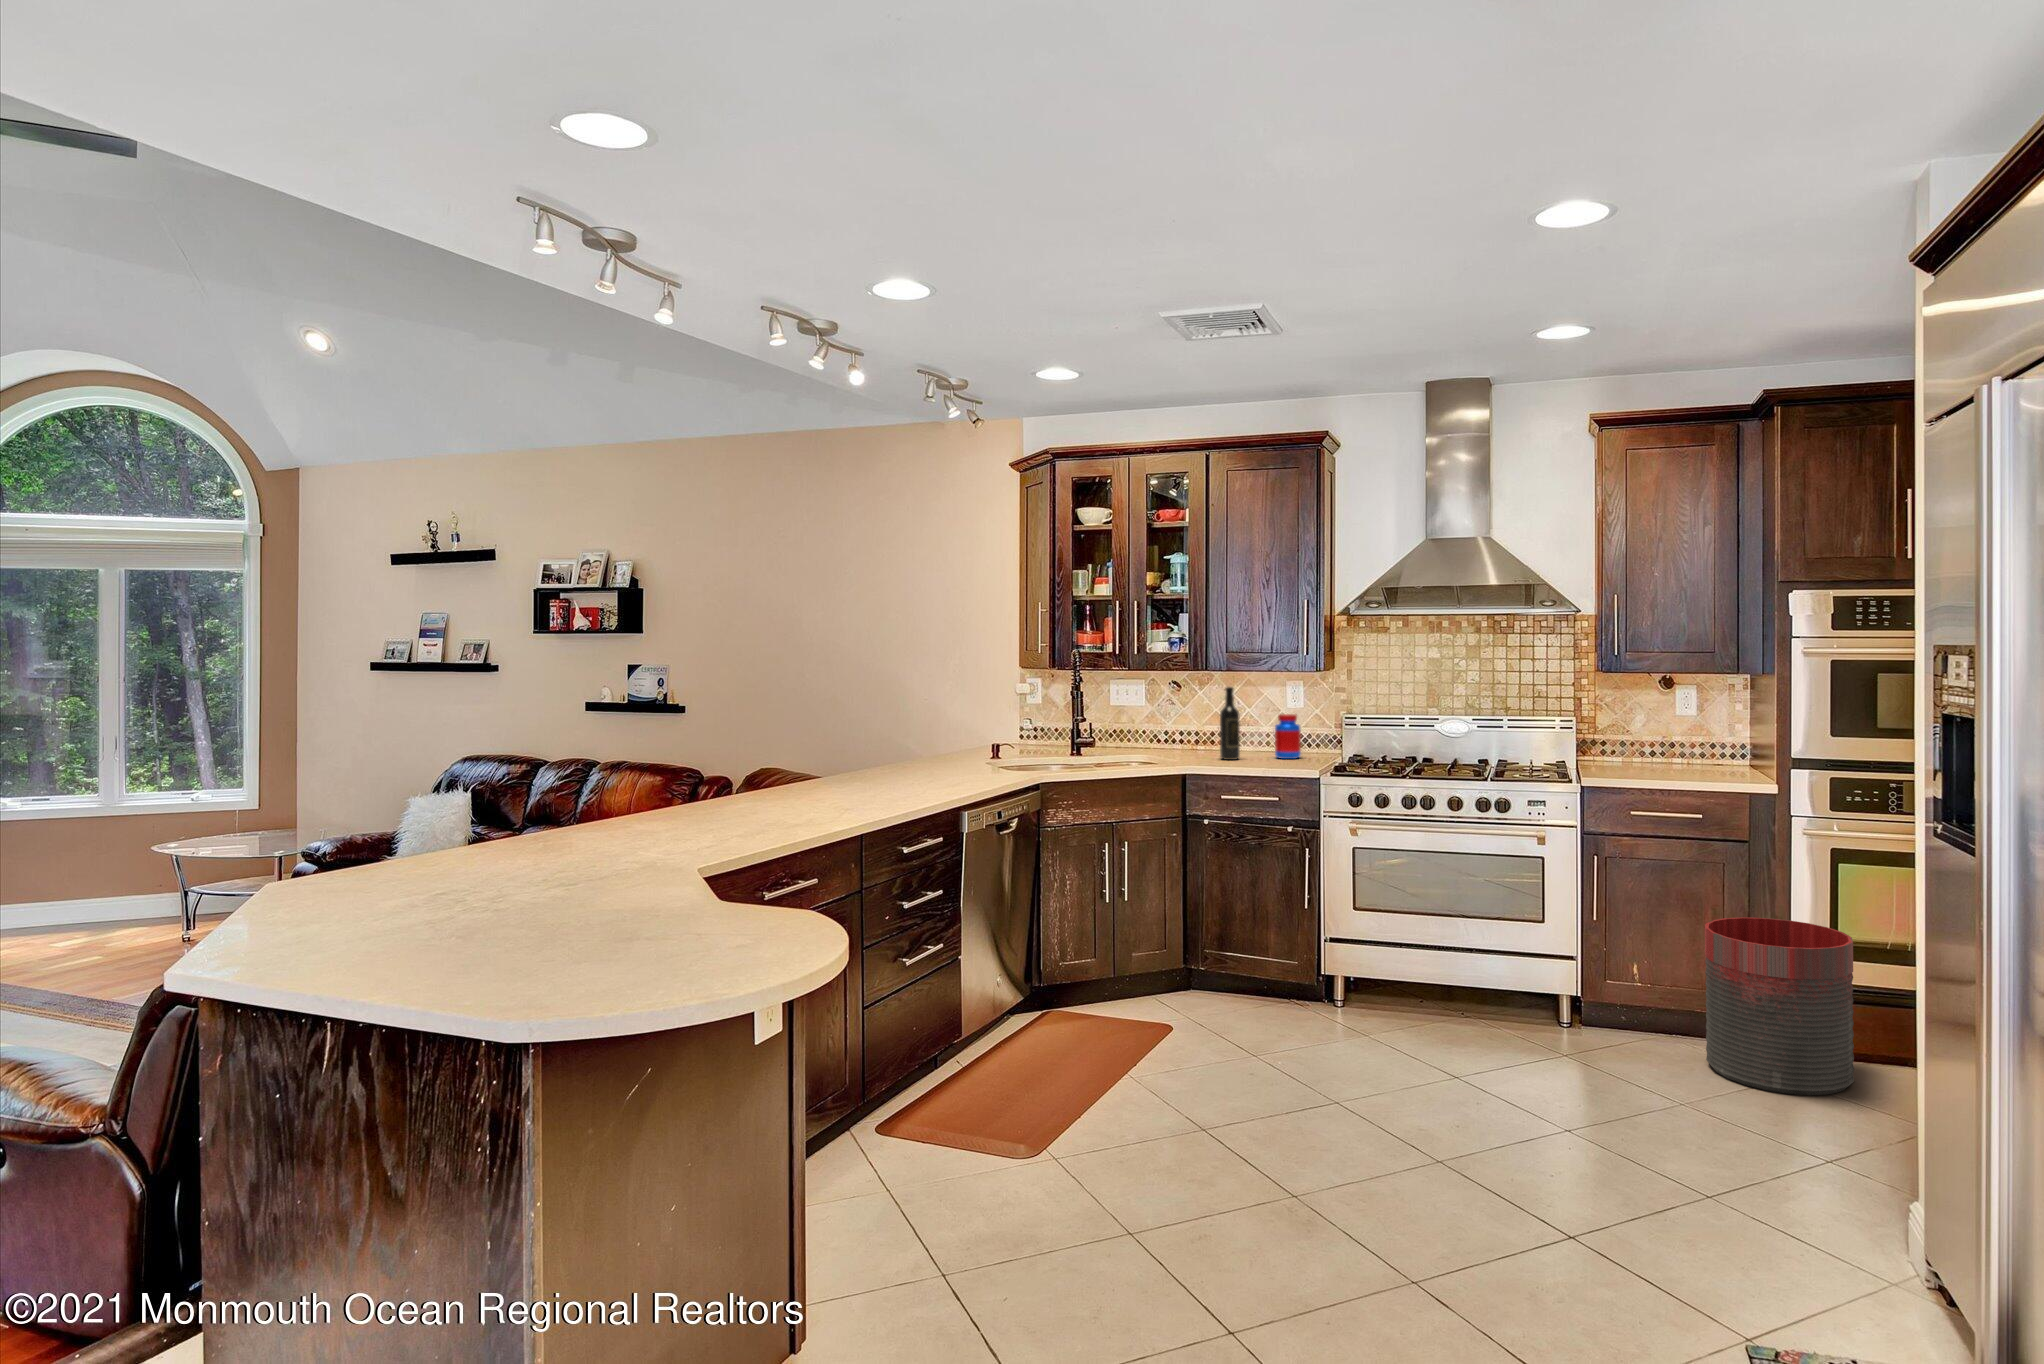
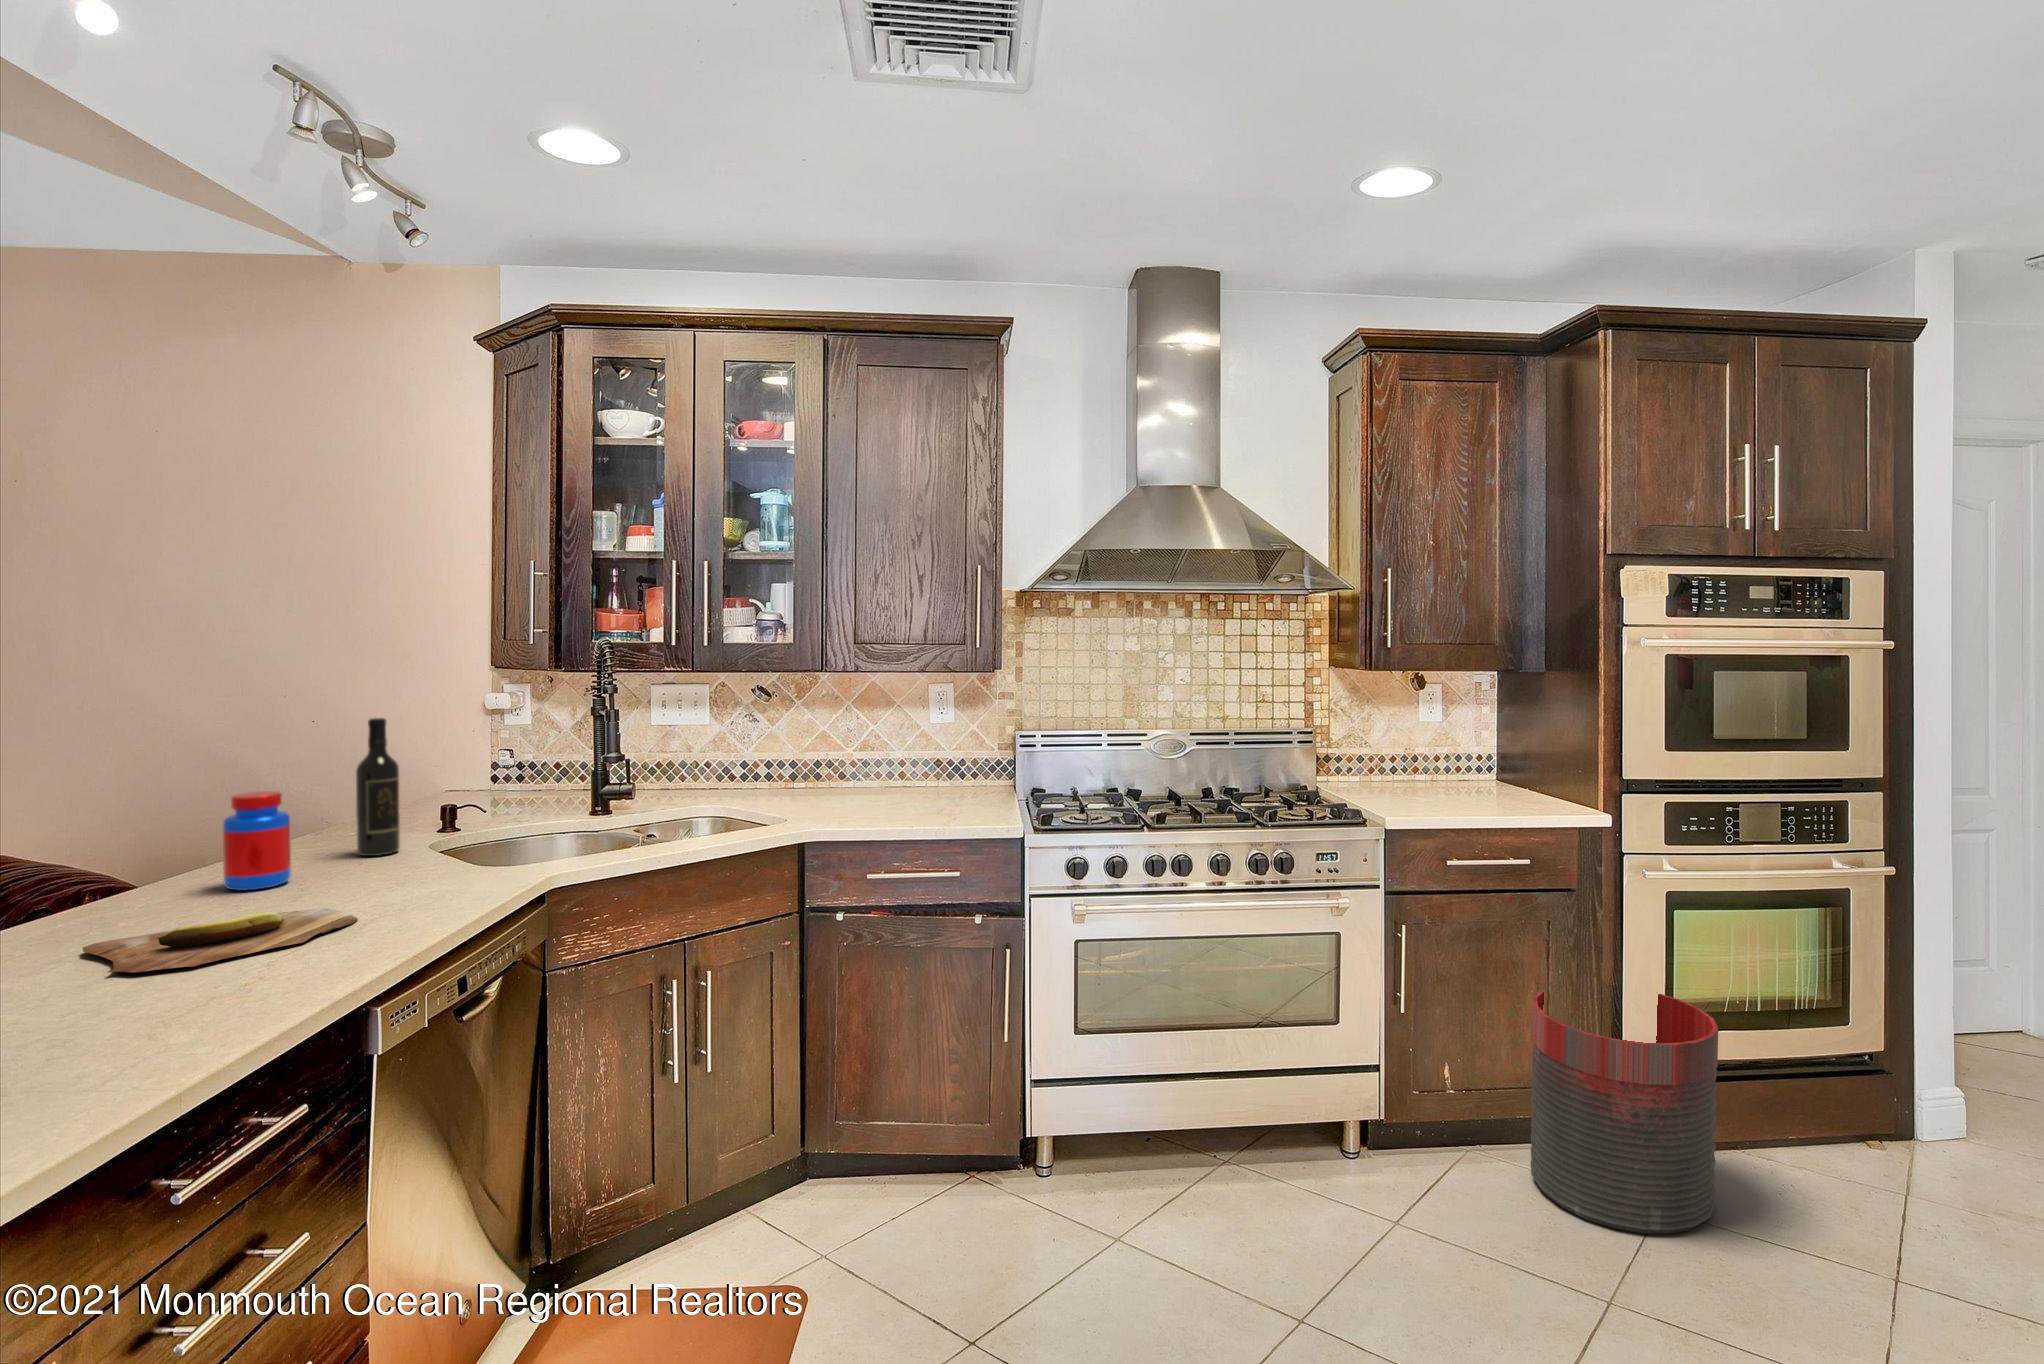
wine bottle: present [1220,687,1240,760] -> present [356,718,400,856]
jar: present [1275,714,1301,759] -> present [223,791,291,890]
cutting board: none [853,773,956,789] -> present [83,908,358,973]

